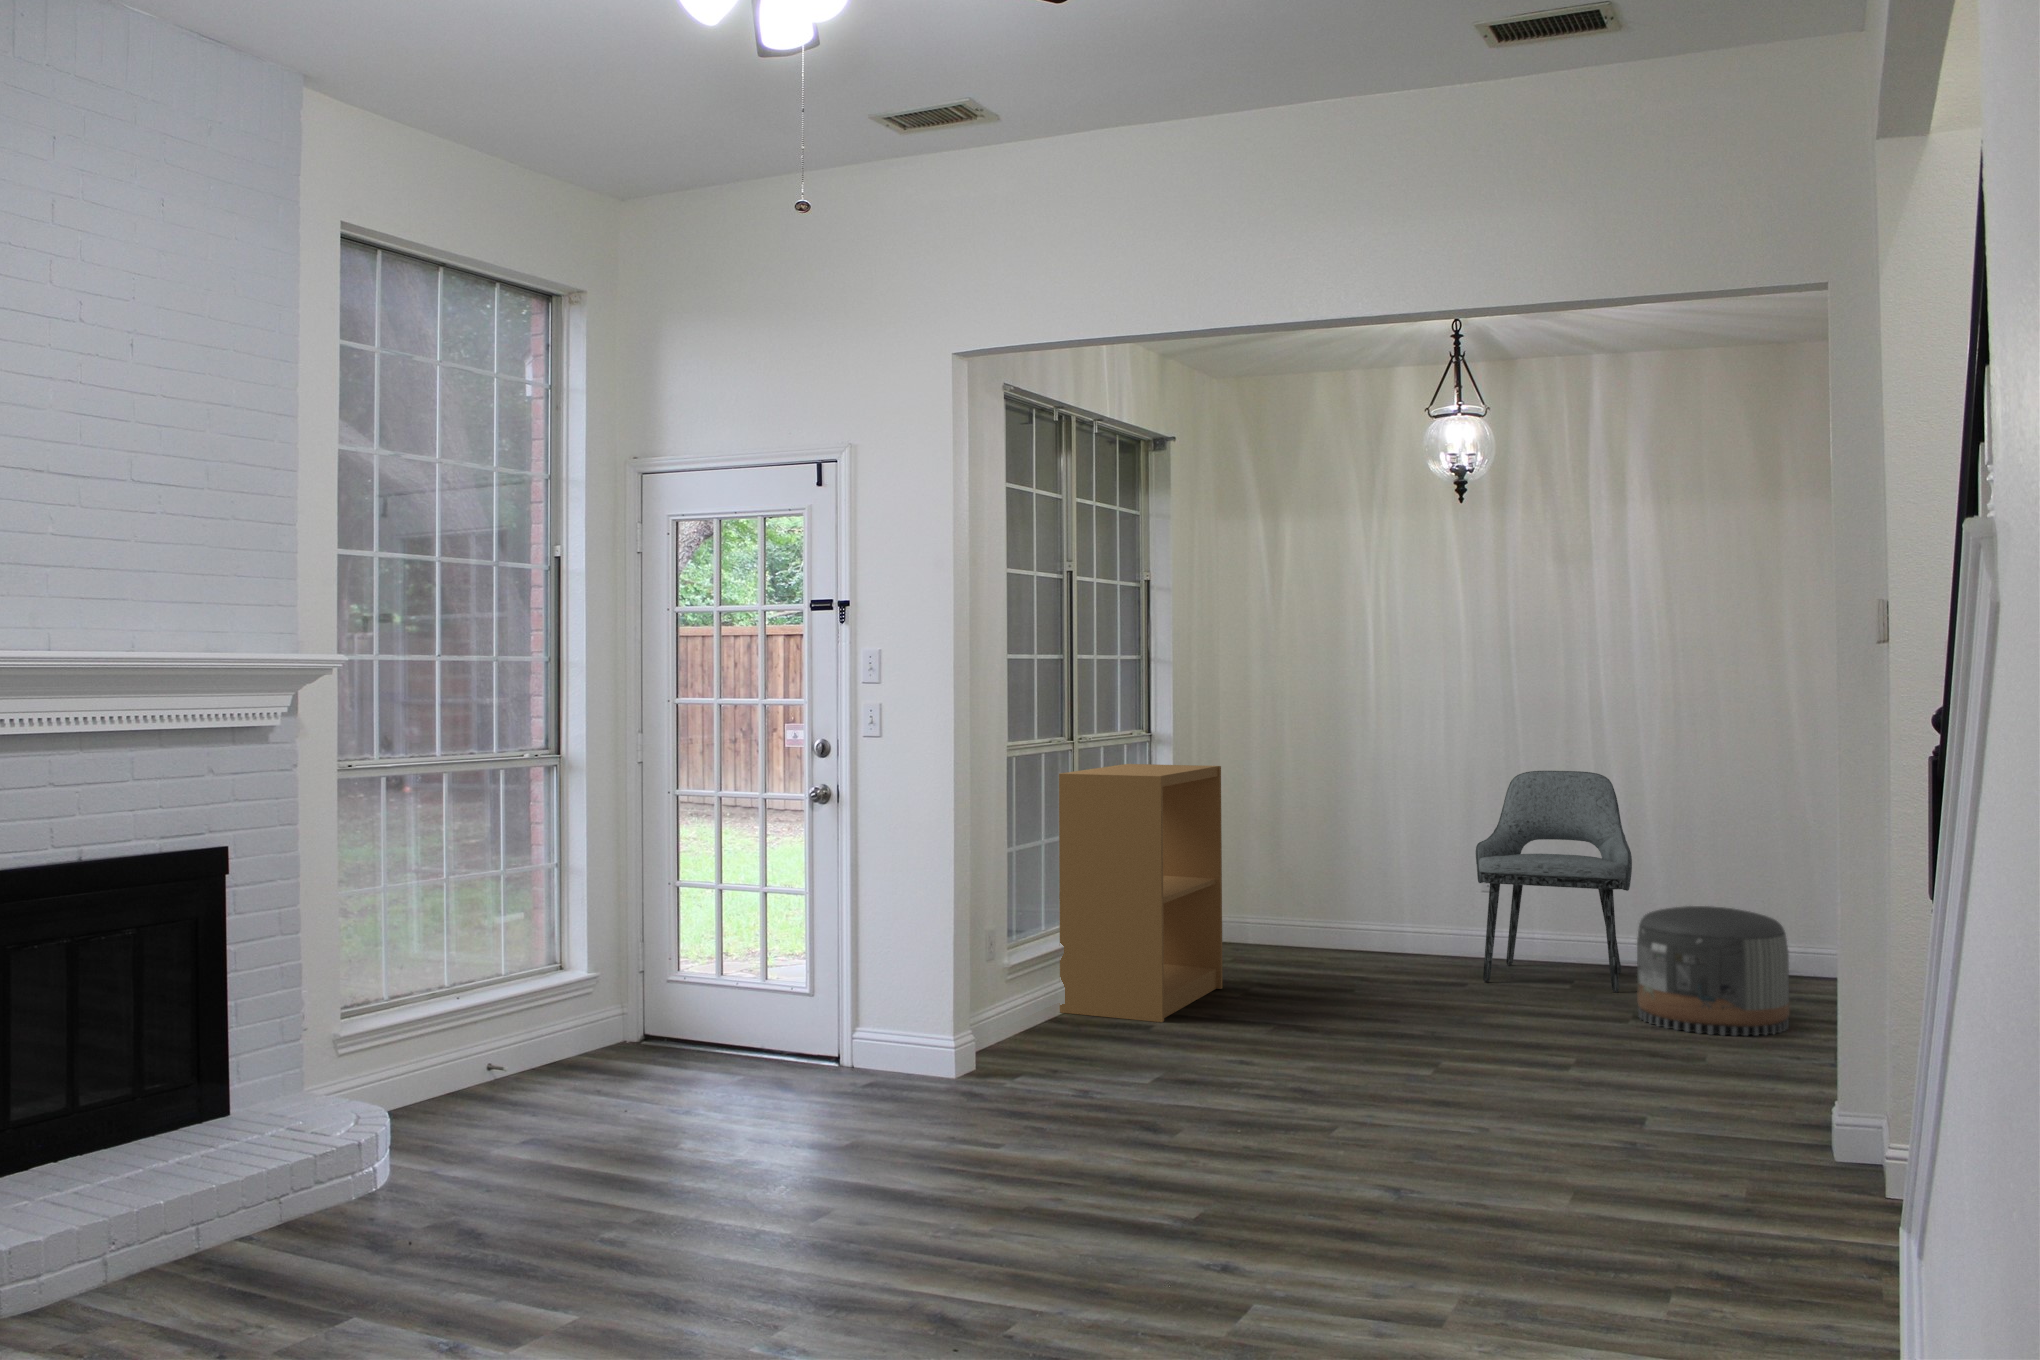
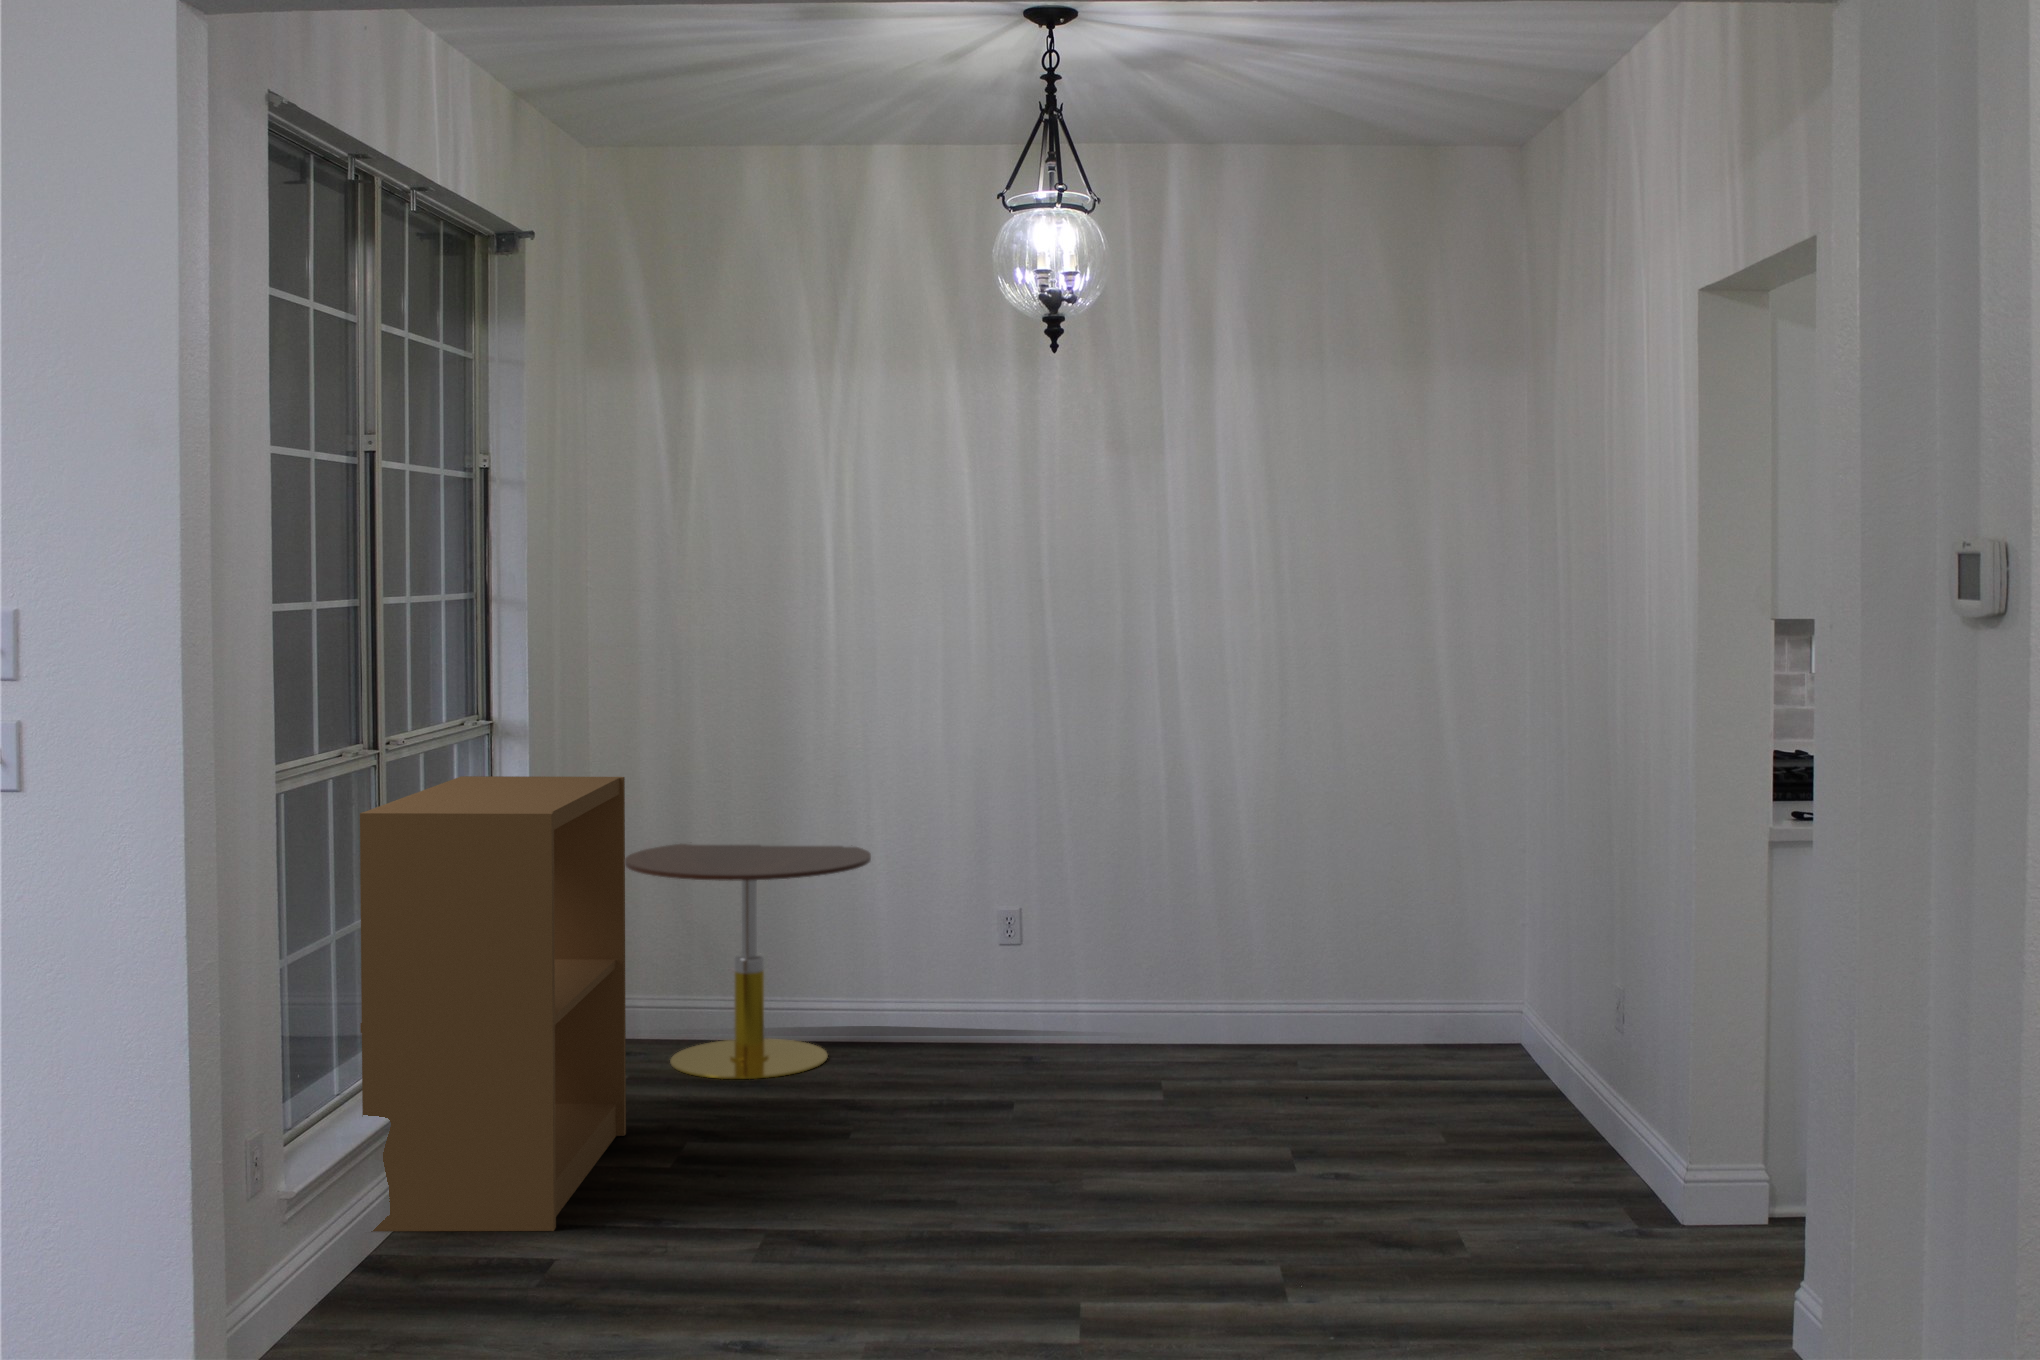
dining chair: present [1476,771,1632,993] -> none [987,755,1197,1073]
side table: none [1236,822,1398,972] -> present [625,844,871,1079]
pouf: present [1637,906,1789,1036] -> none [1236,954,1430,1143]

